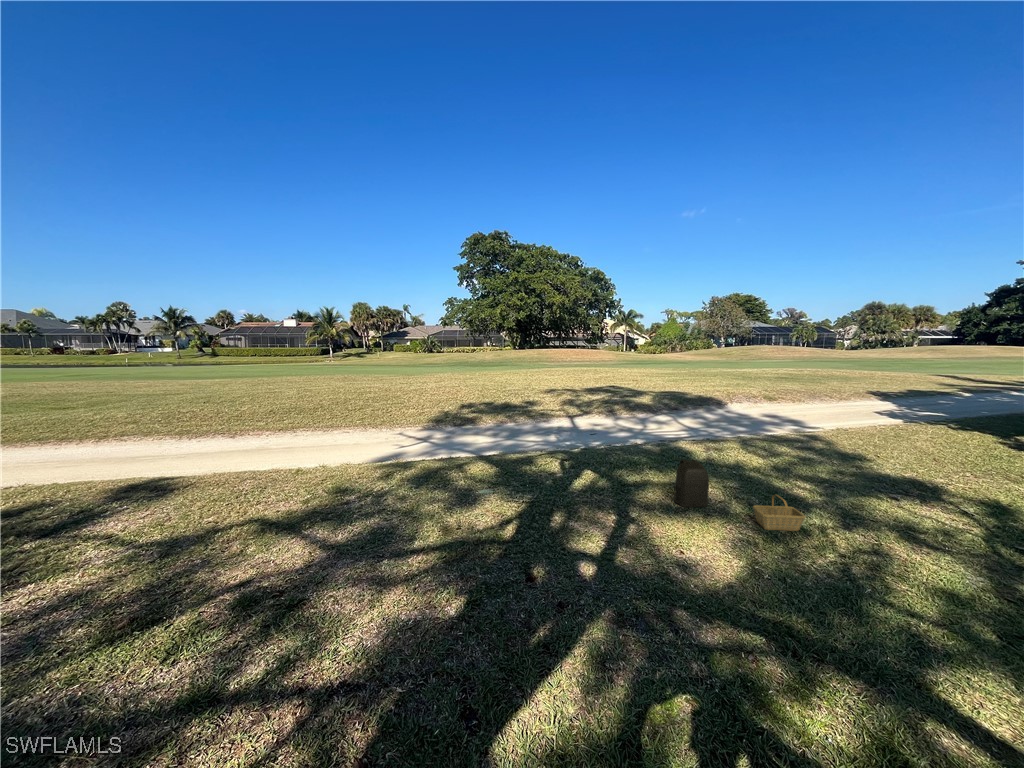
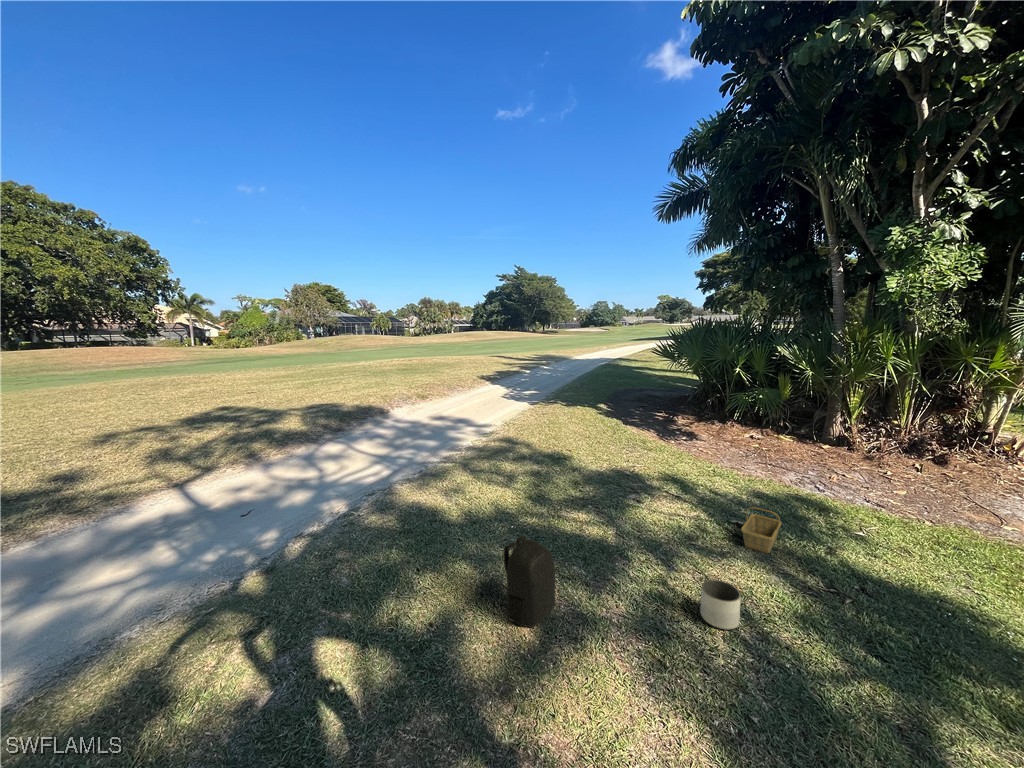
basket: present [753,495,806,531] -> present [741,507,782,553]
planter: none [796,523,829,555] -> present [700,580,741,630]

